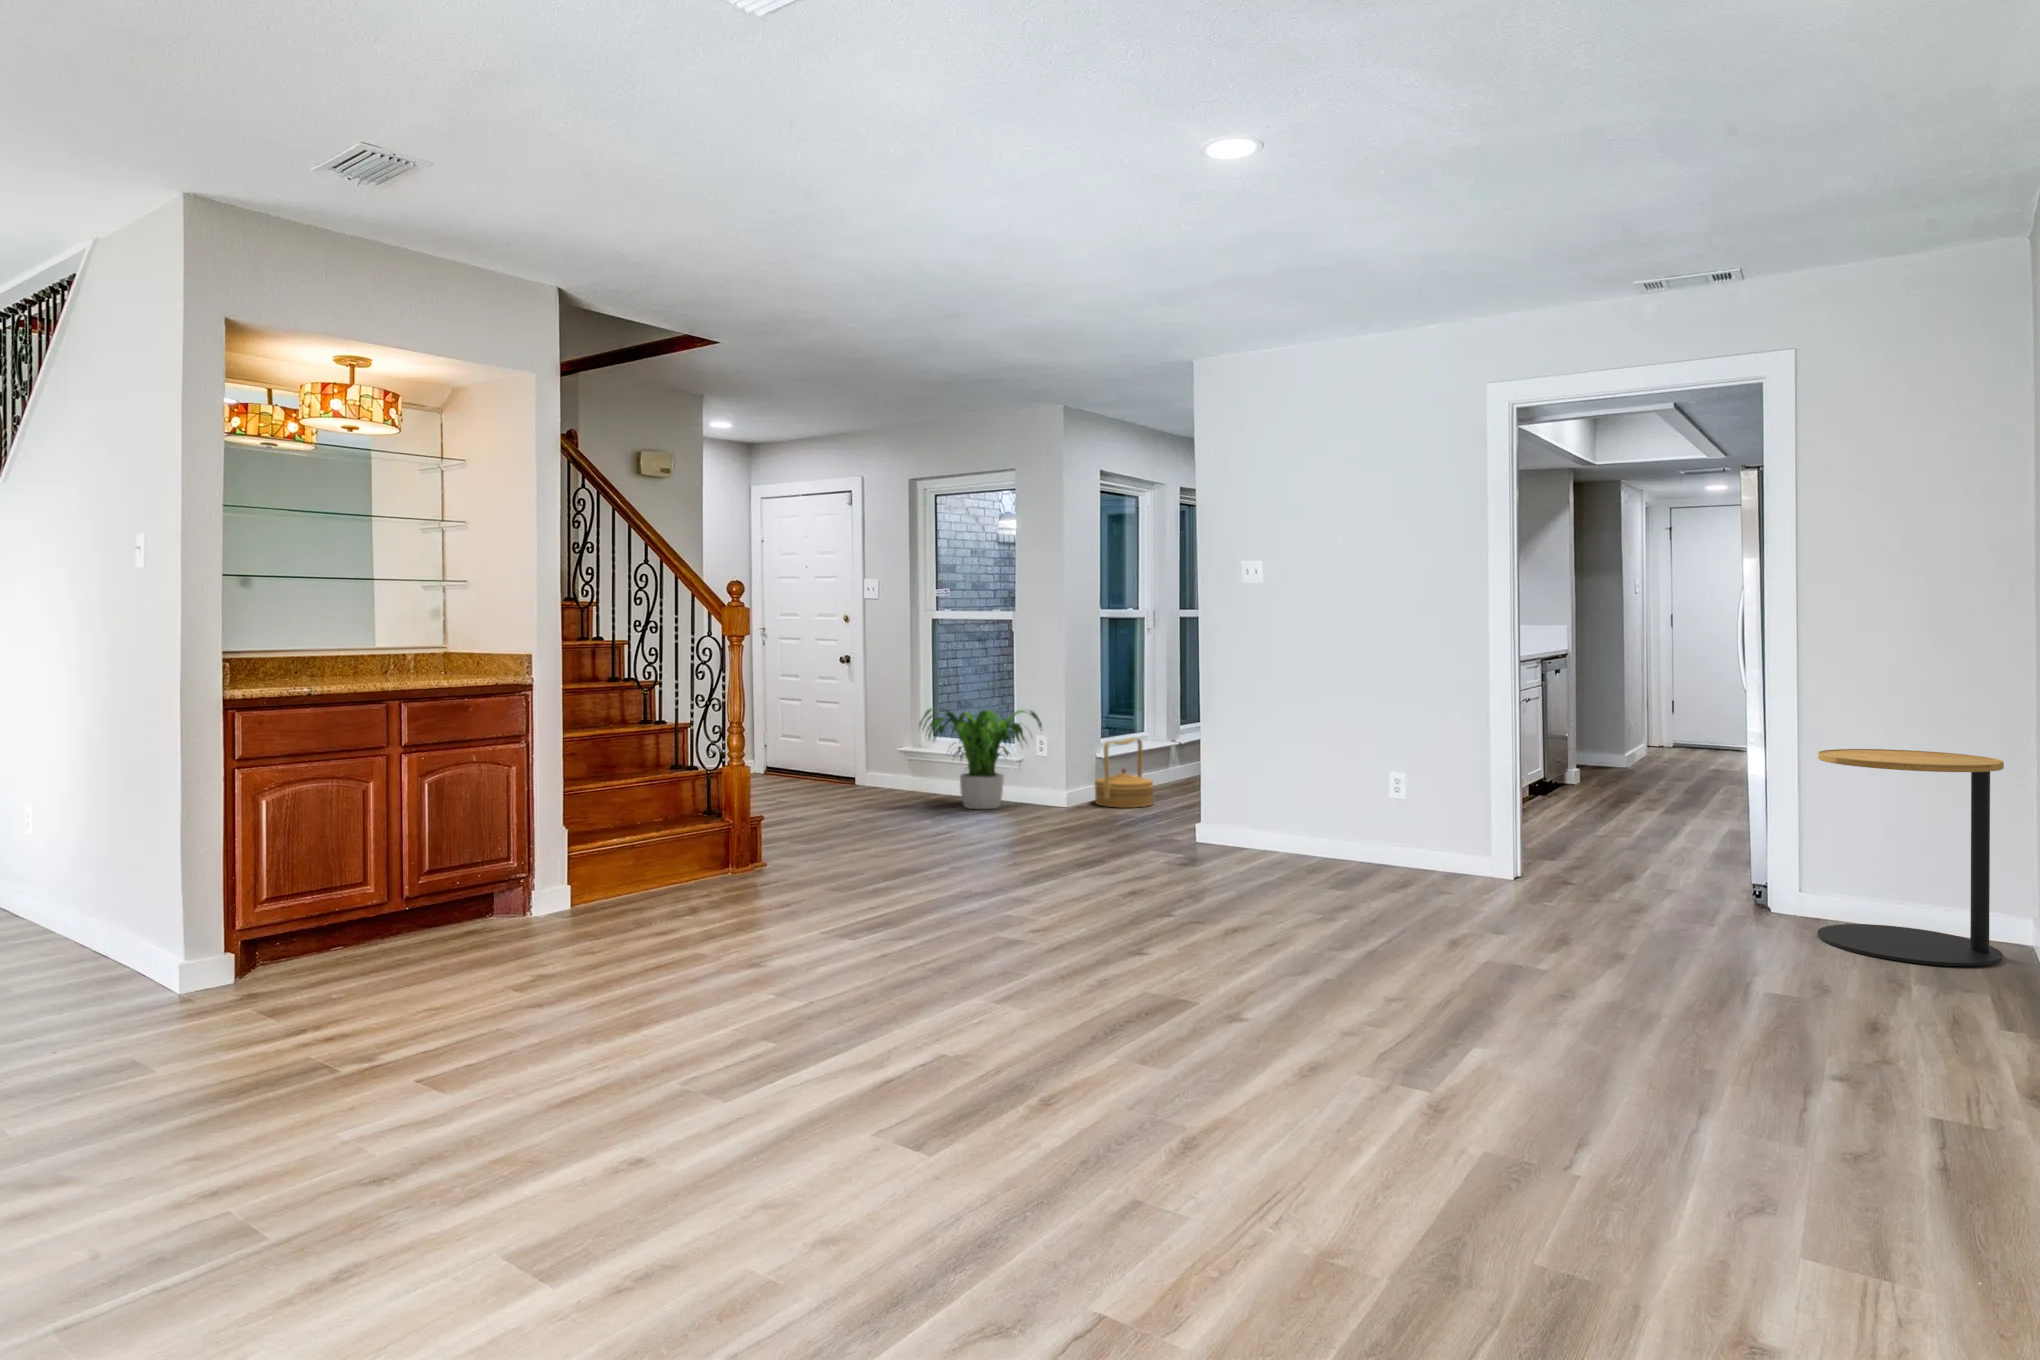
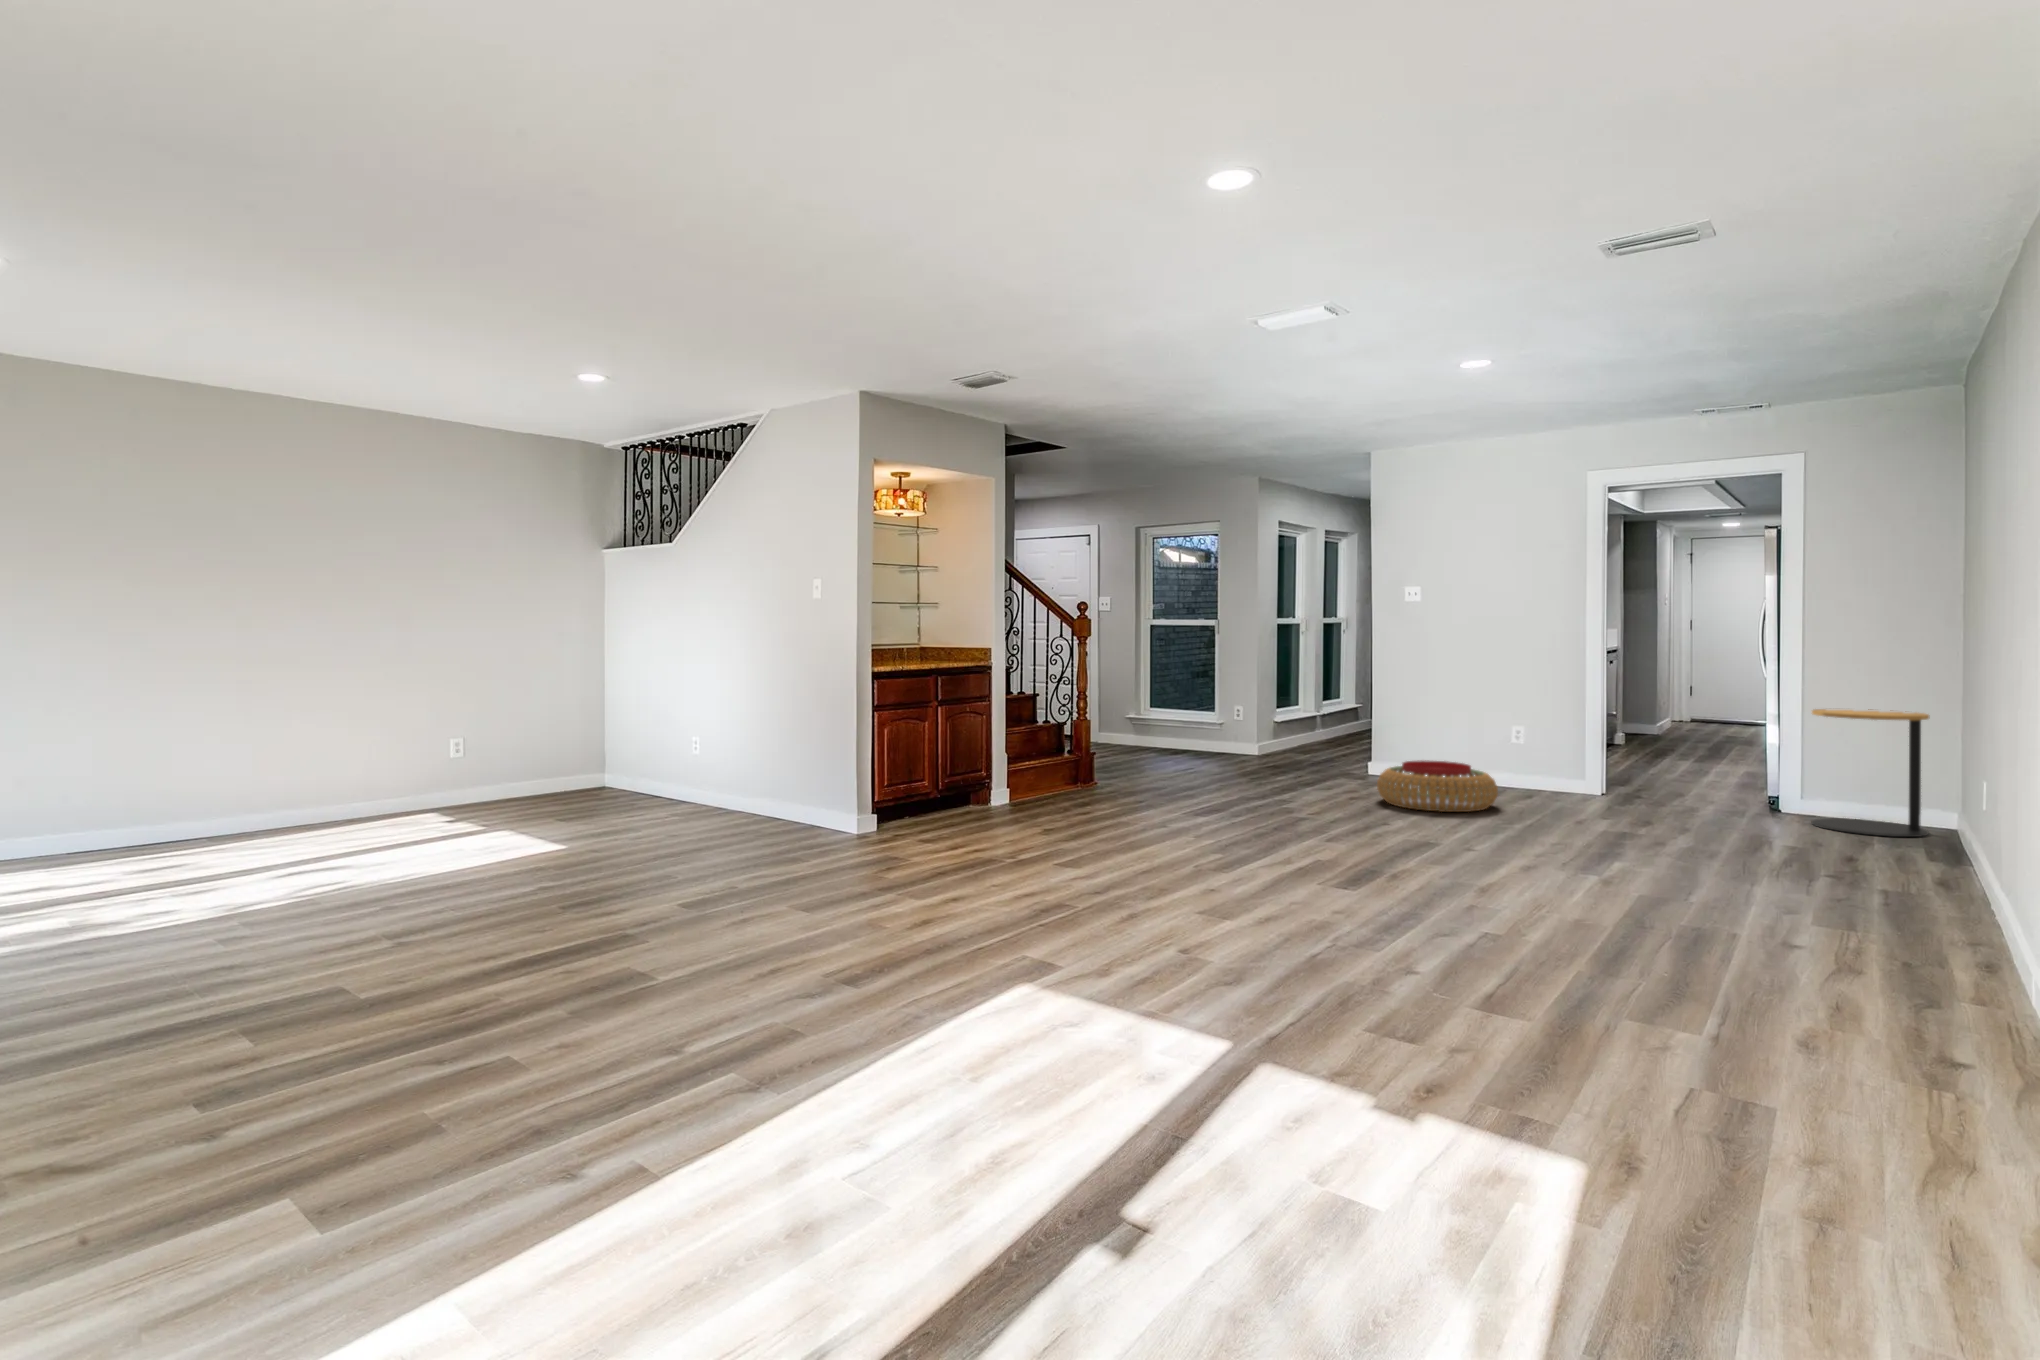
potted plant: present [919,708,1042,809] -> none [1160,686,1247,756]
woven basket: present [1094,737,1154,808] -> none [1280,708,1324,756]
pouf: none [1160,829,1340,918] -> present [1377,760,1498,812]

